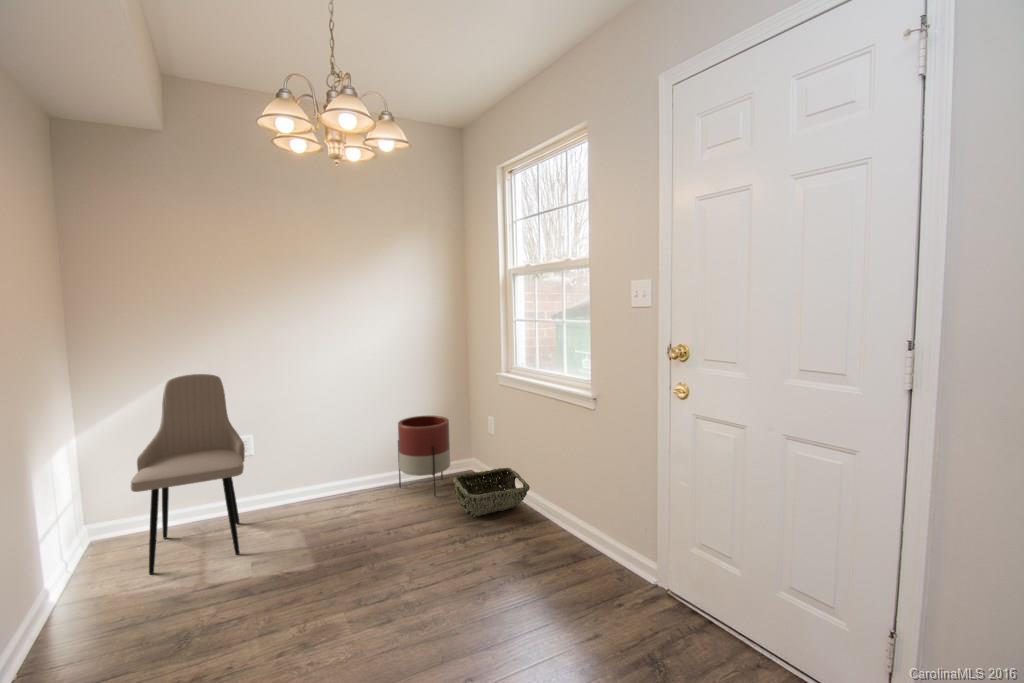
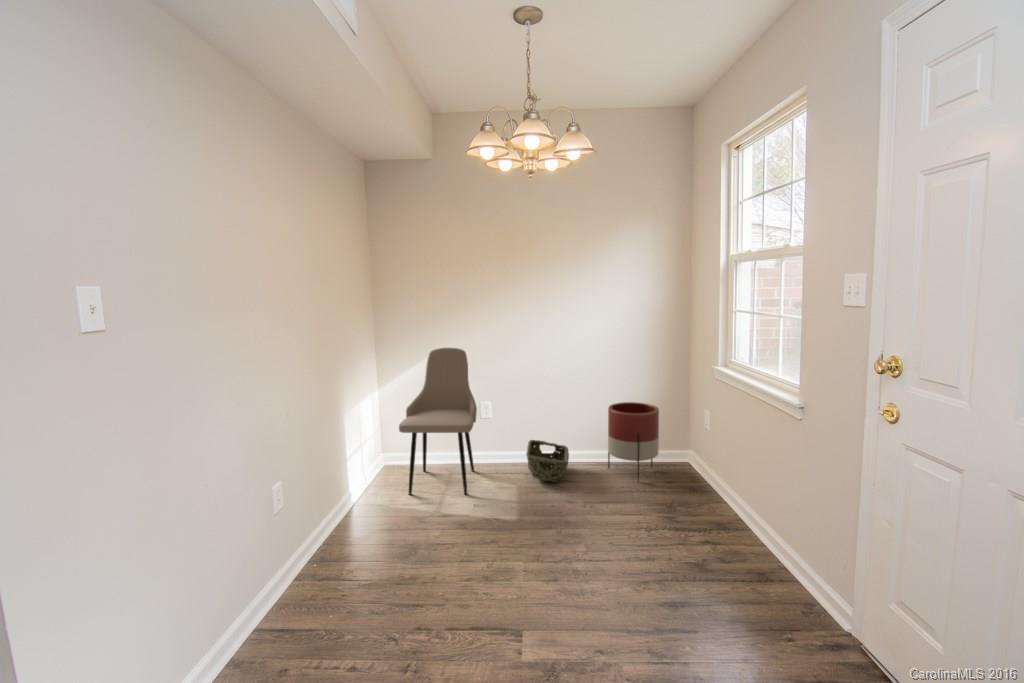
woven basket: present [453,468,530,517] -> present [526,440,569,482]

